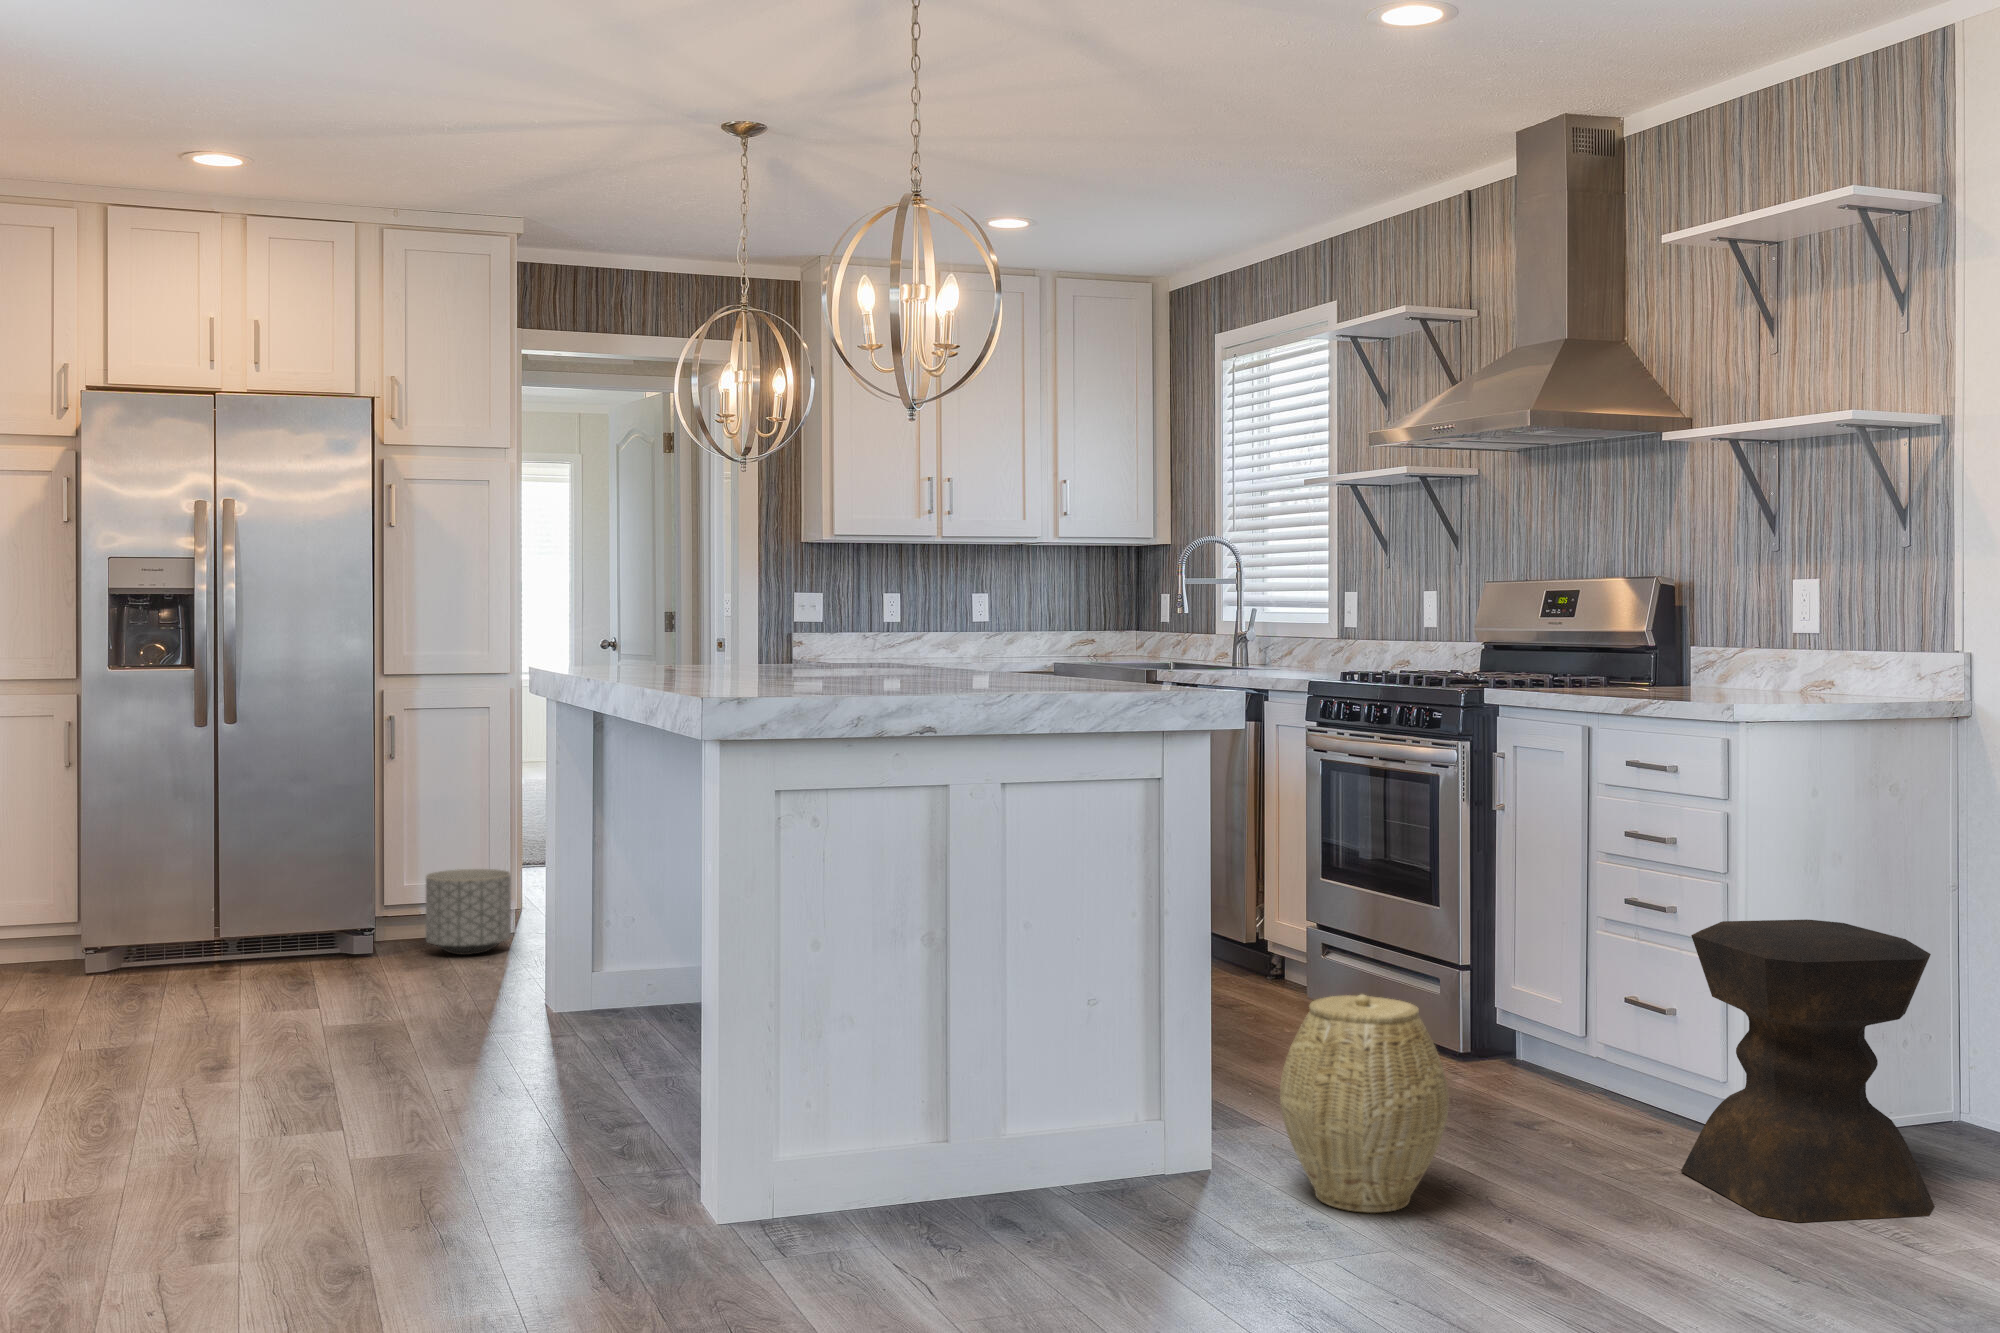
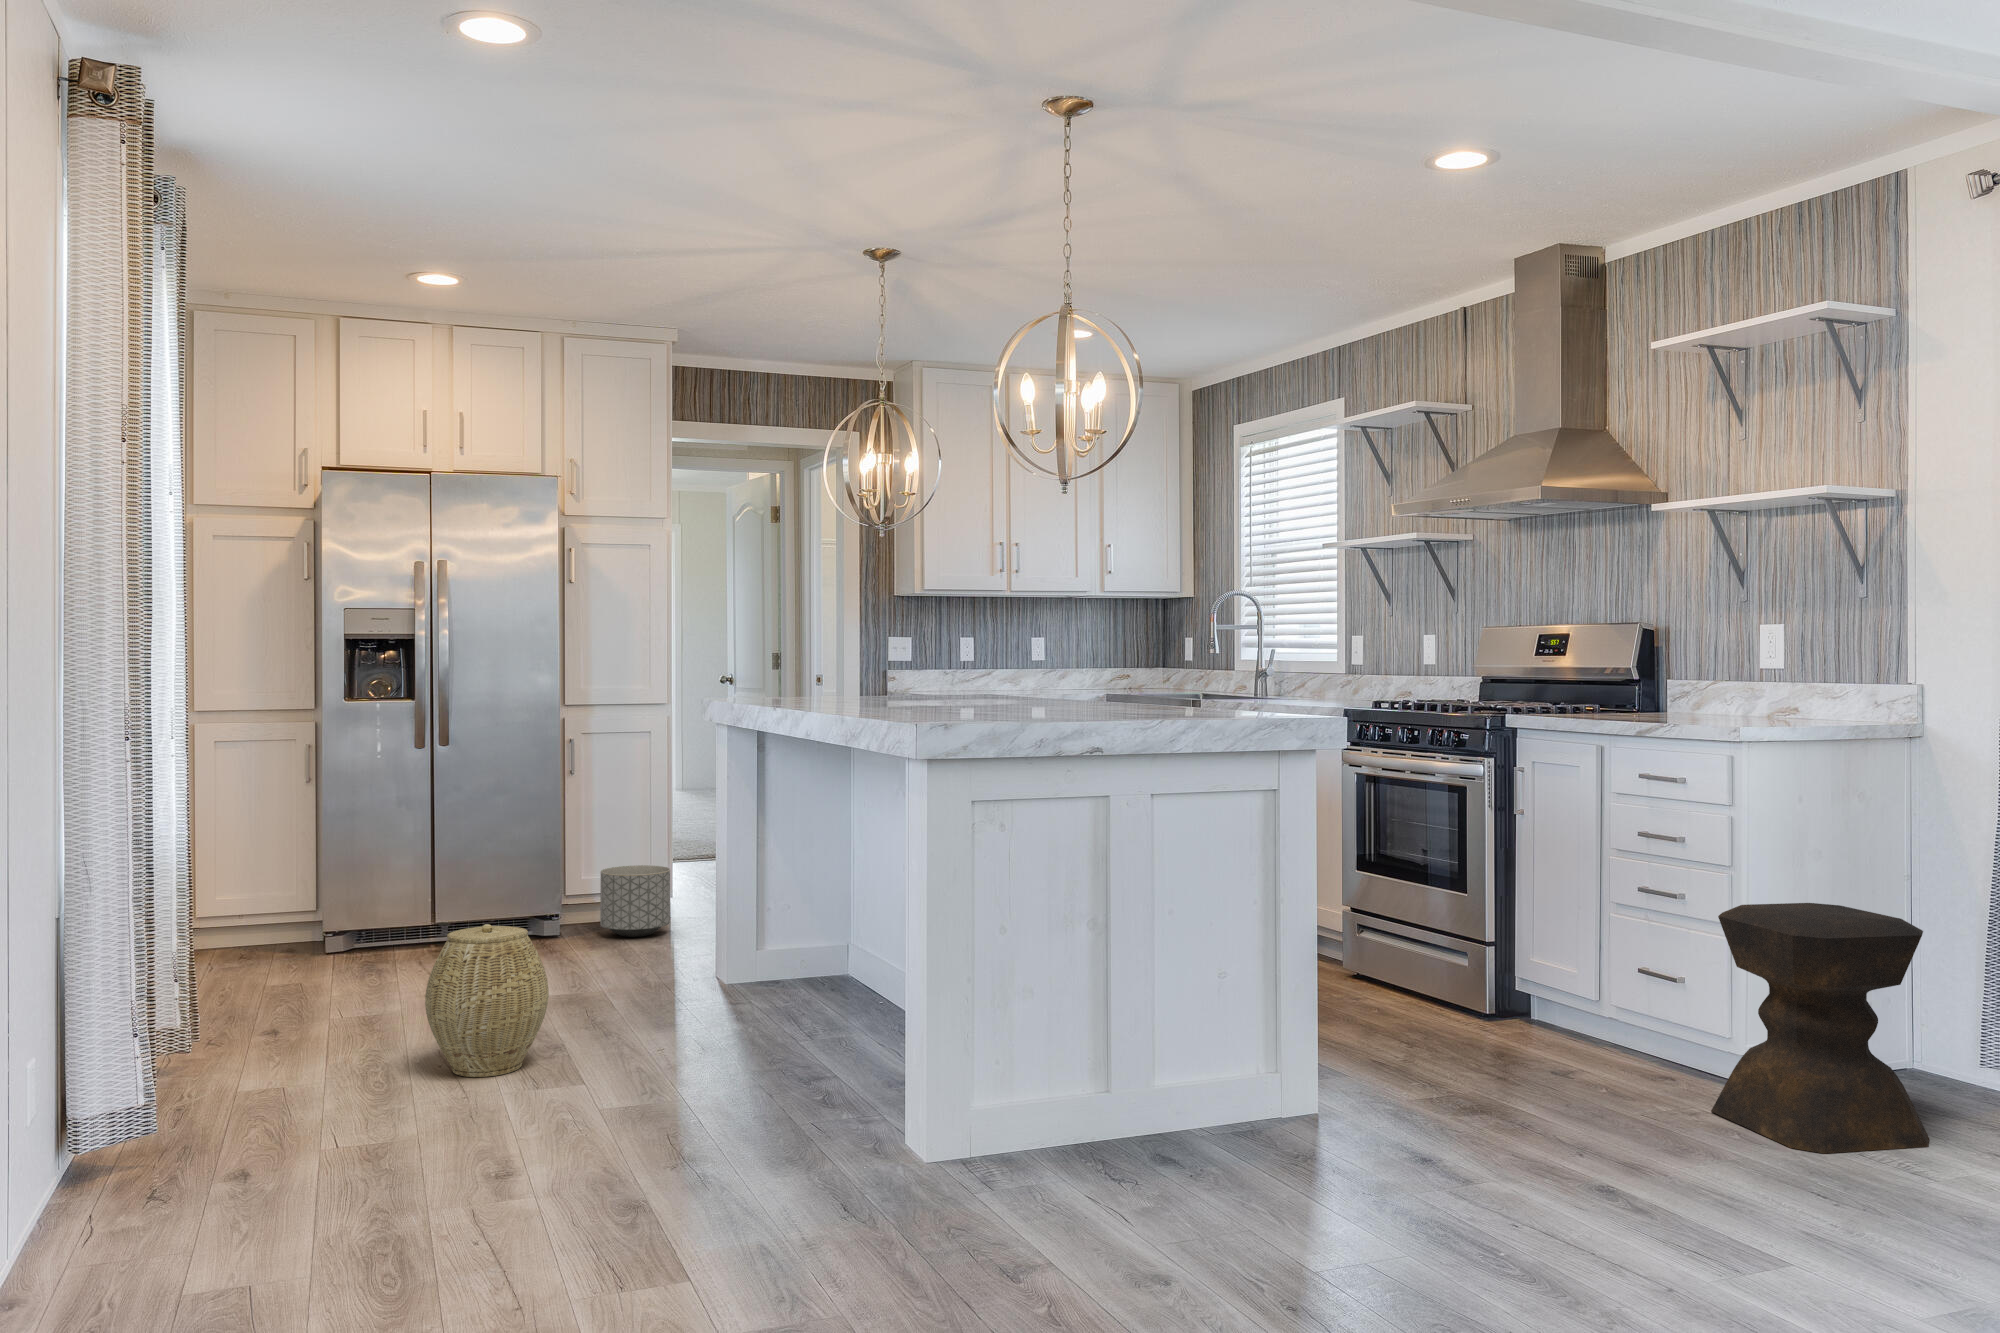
woven basket: present [1280,995,1449,1213] -> present [425,924,549,1077]

